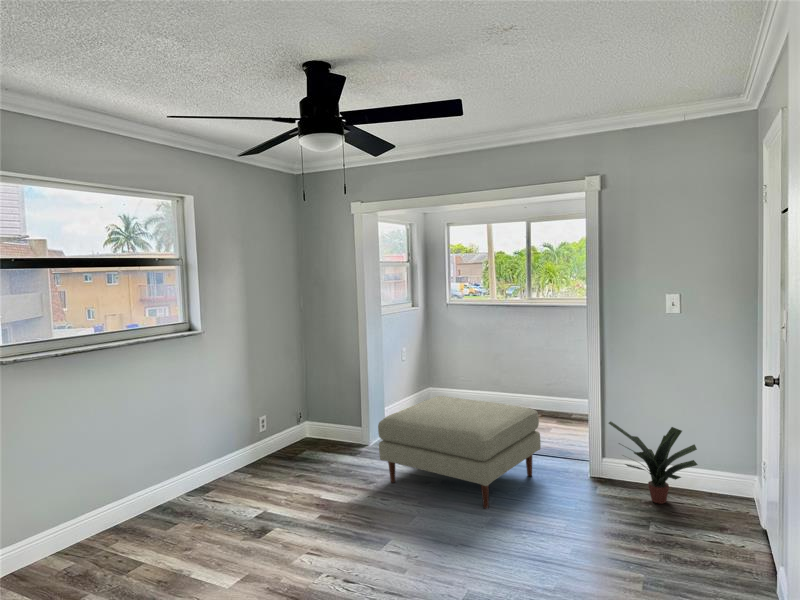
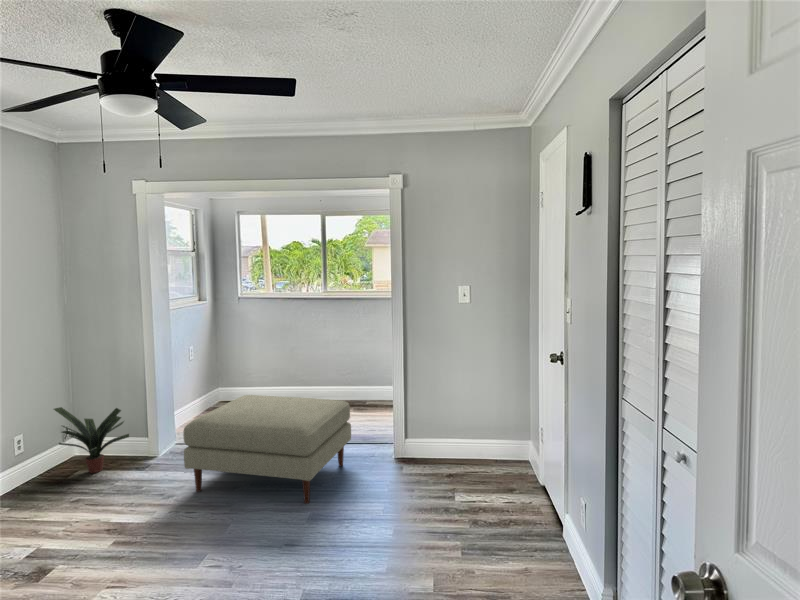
potted plant: present [609,422,698,504] -> present [54,407,129,473]

